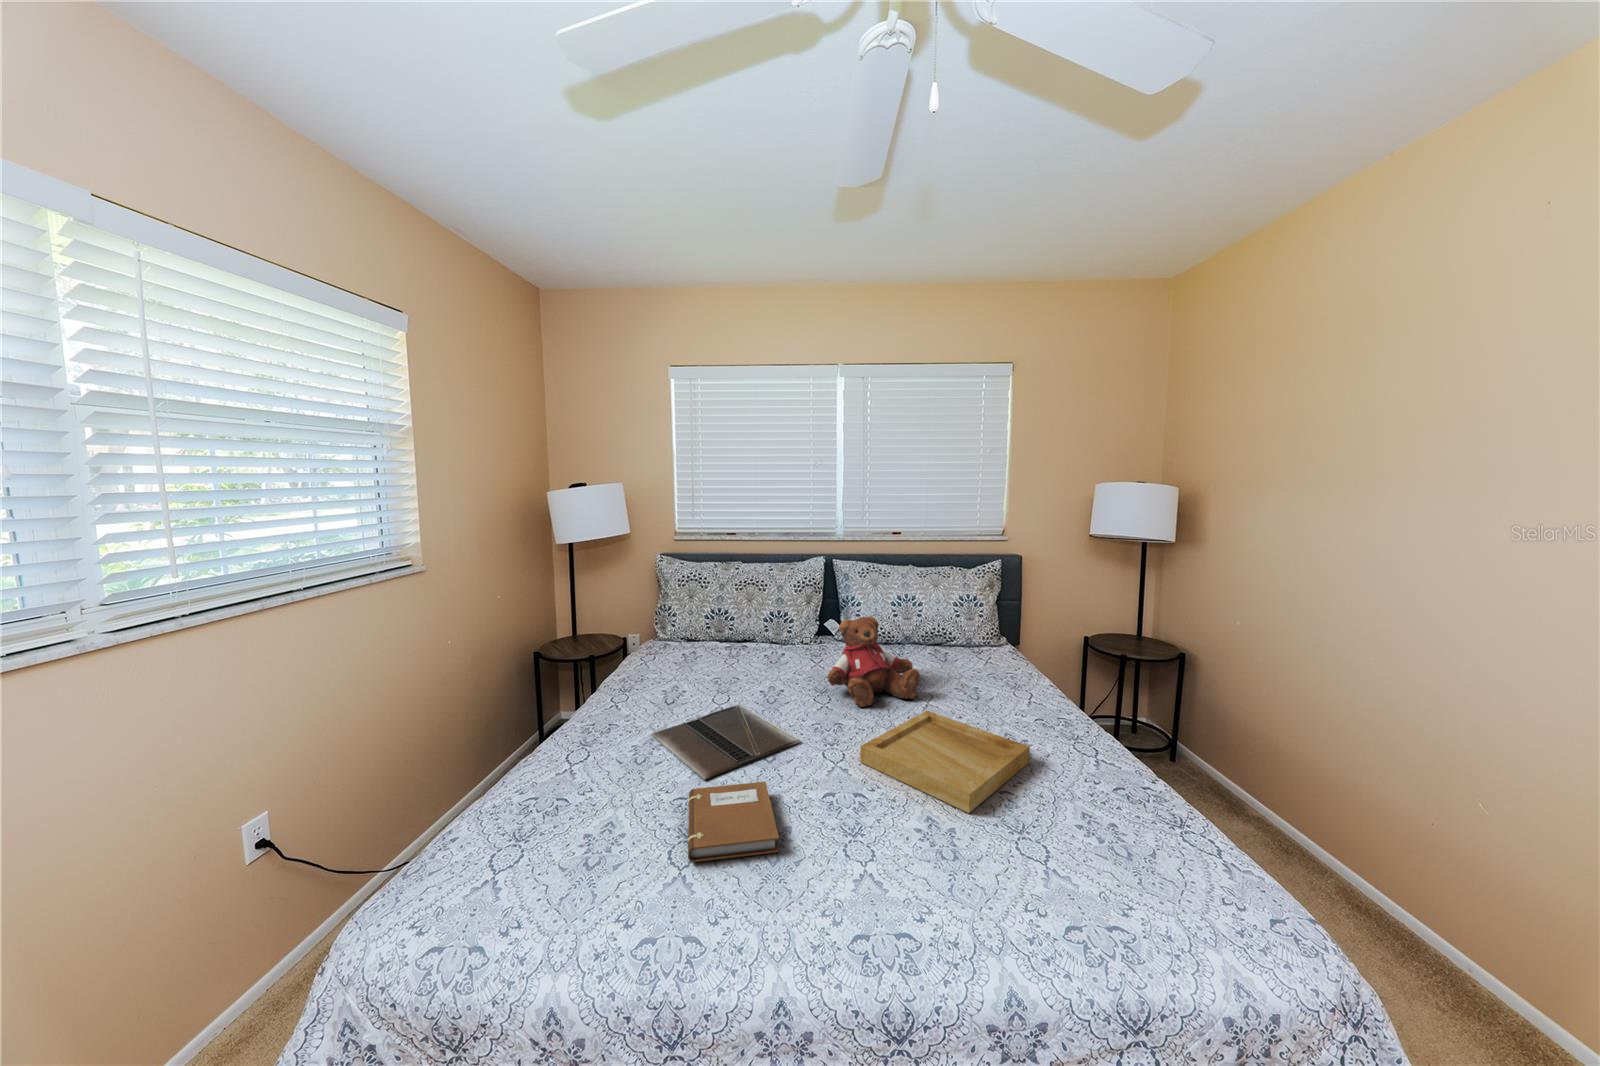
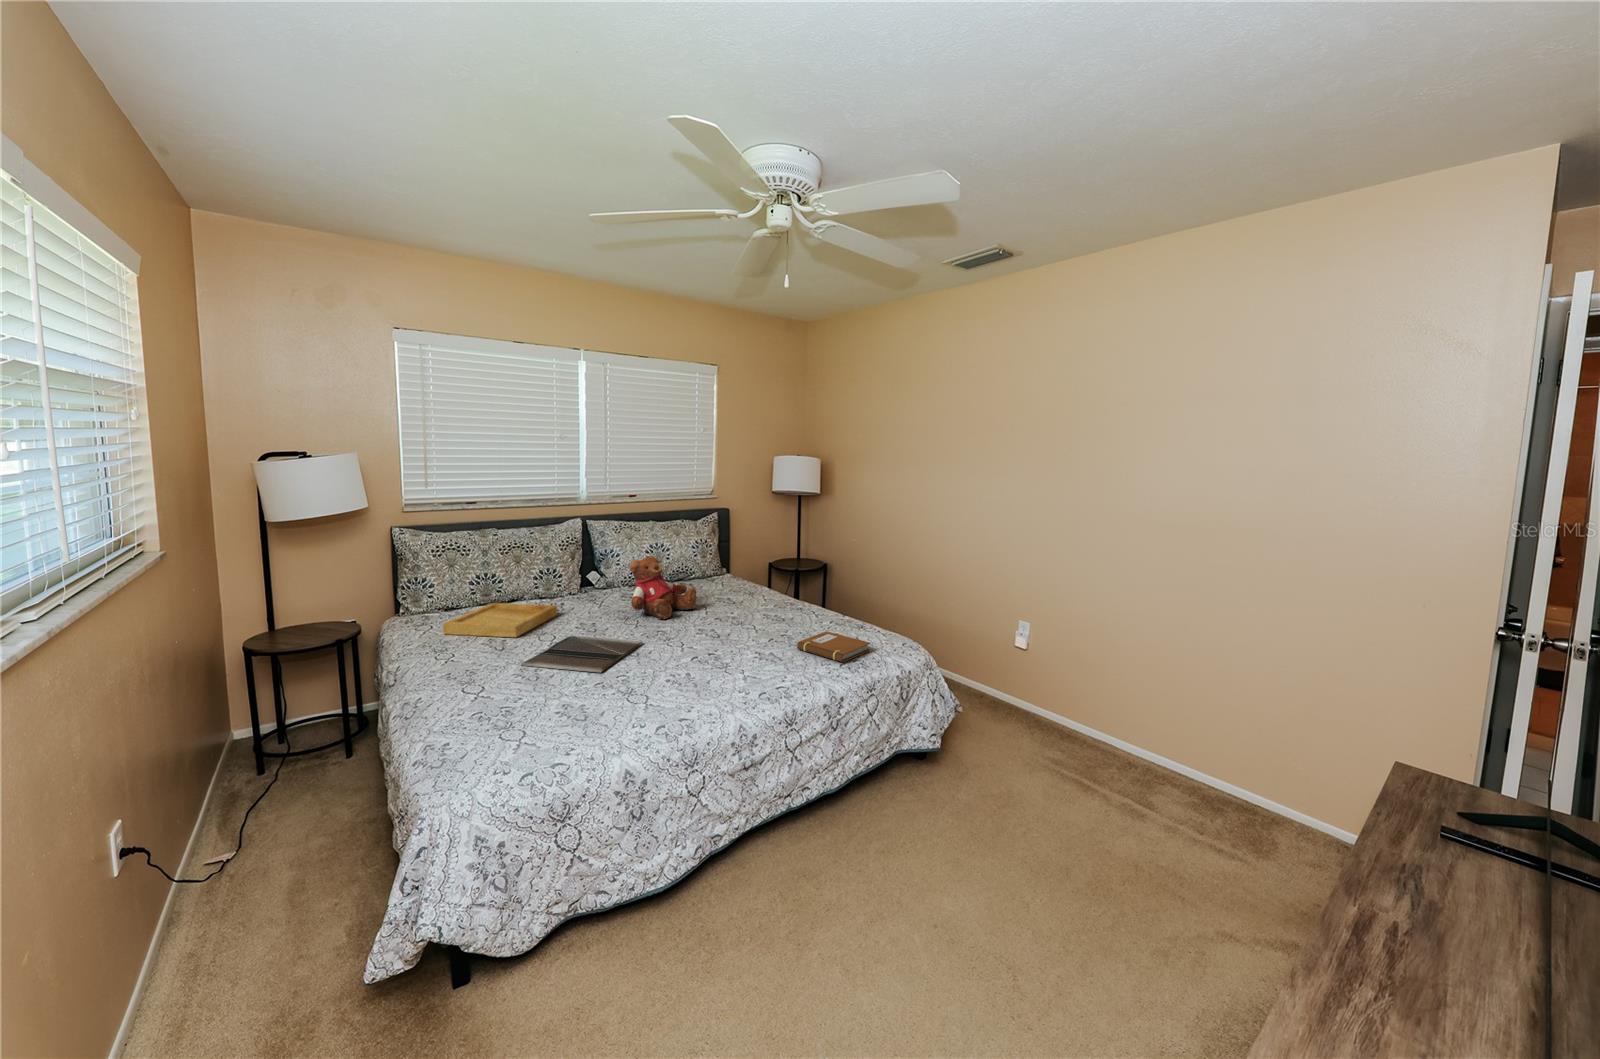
tray: present [860,711,1030,813] -> present [443,603,557,637]
notebook: present [688,781,779,862] -> present [797,631,870,662]

